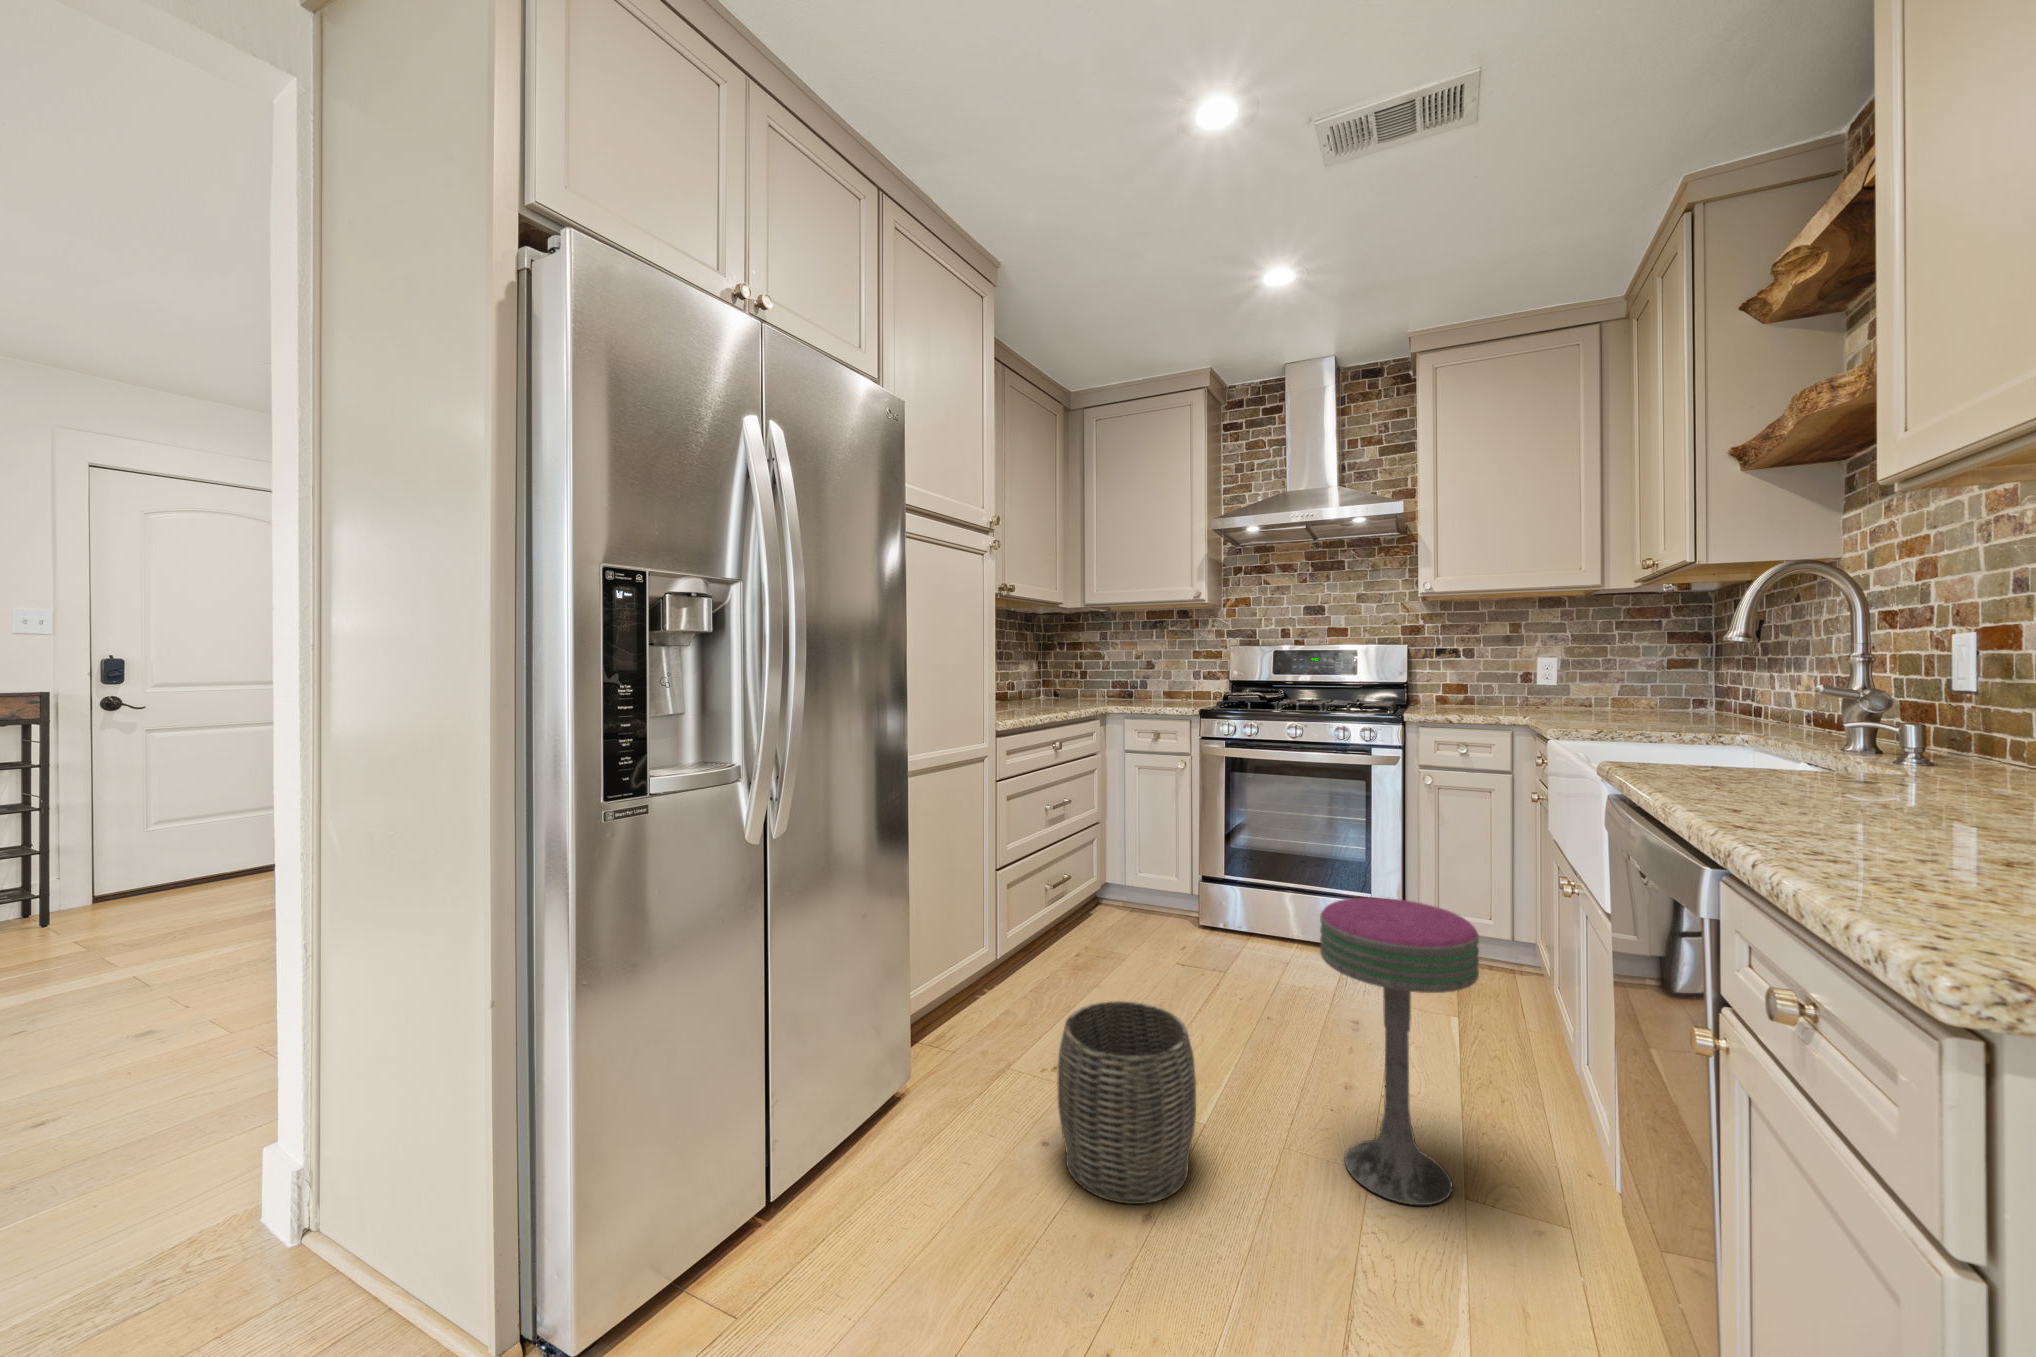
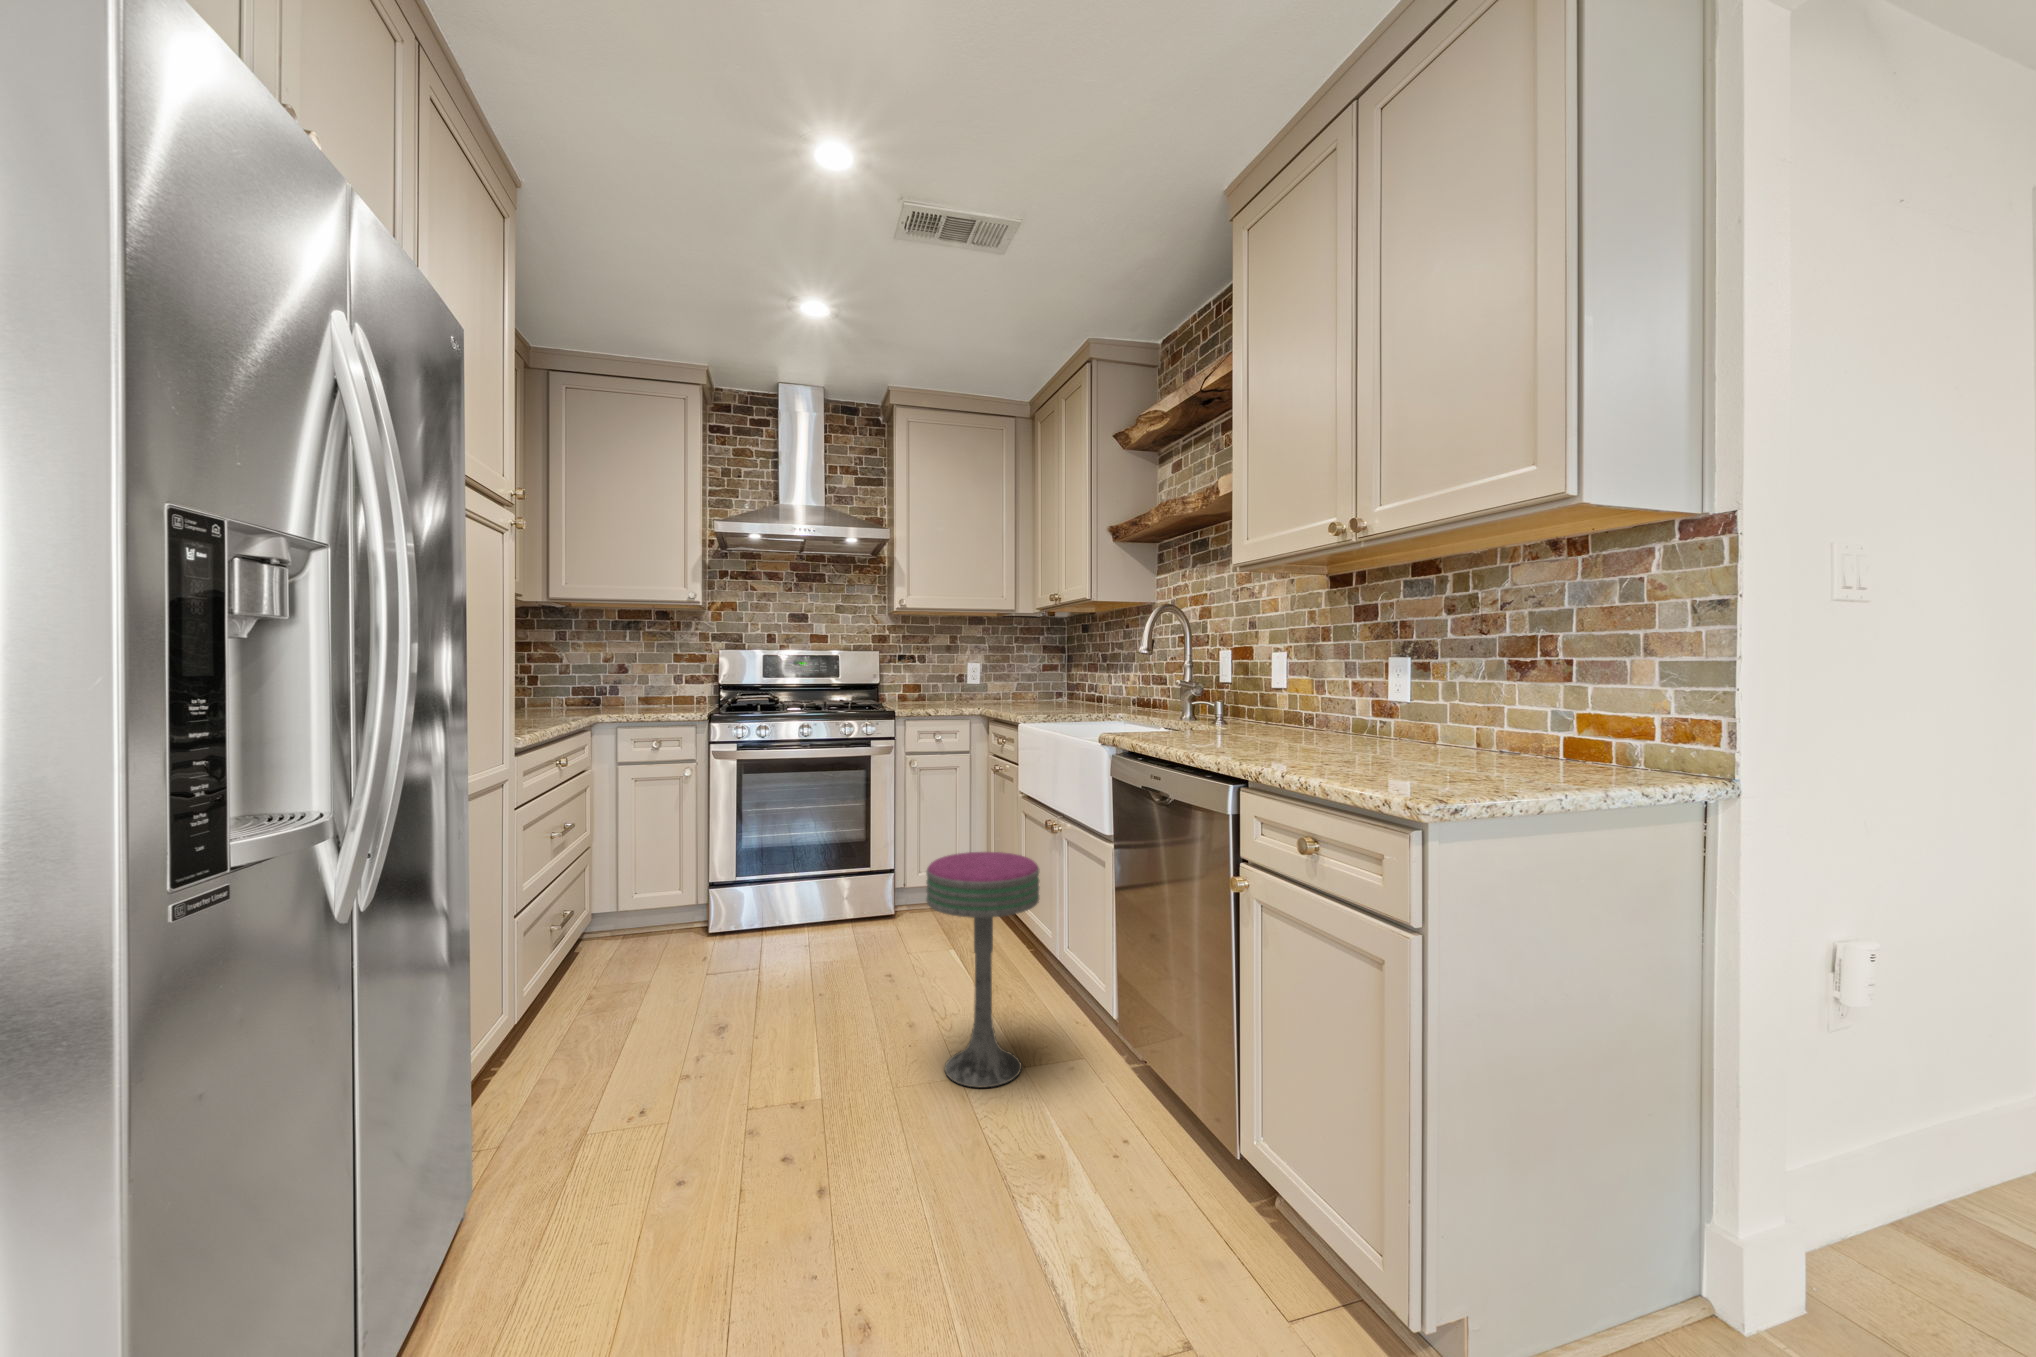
woven basket: present [1058,1001,1196,1204] -> none [705,996,849,1196]

